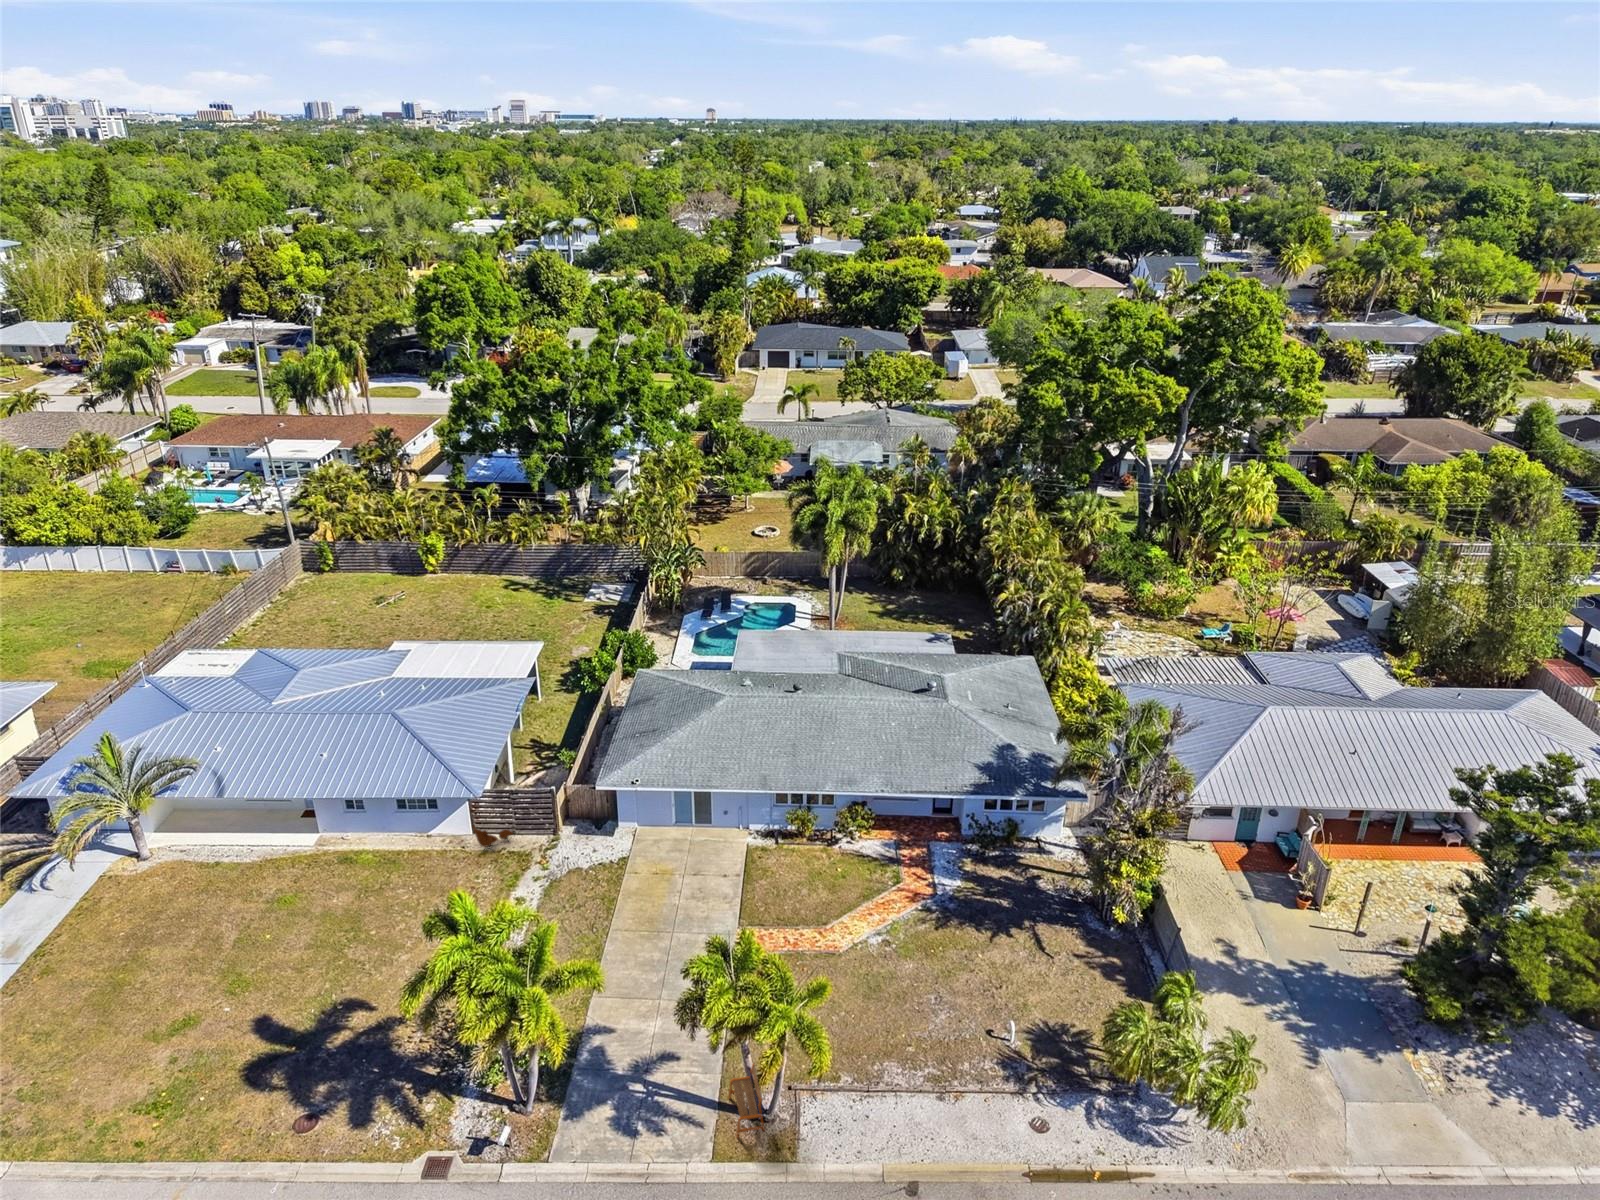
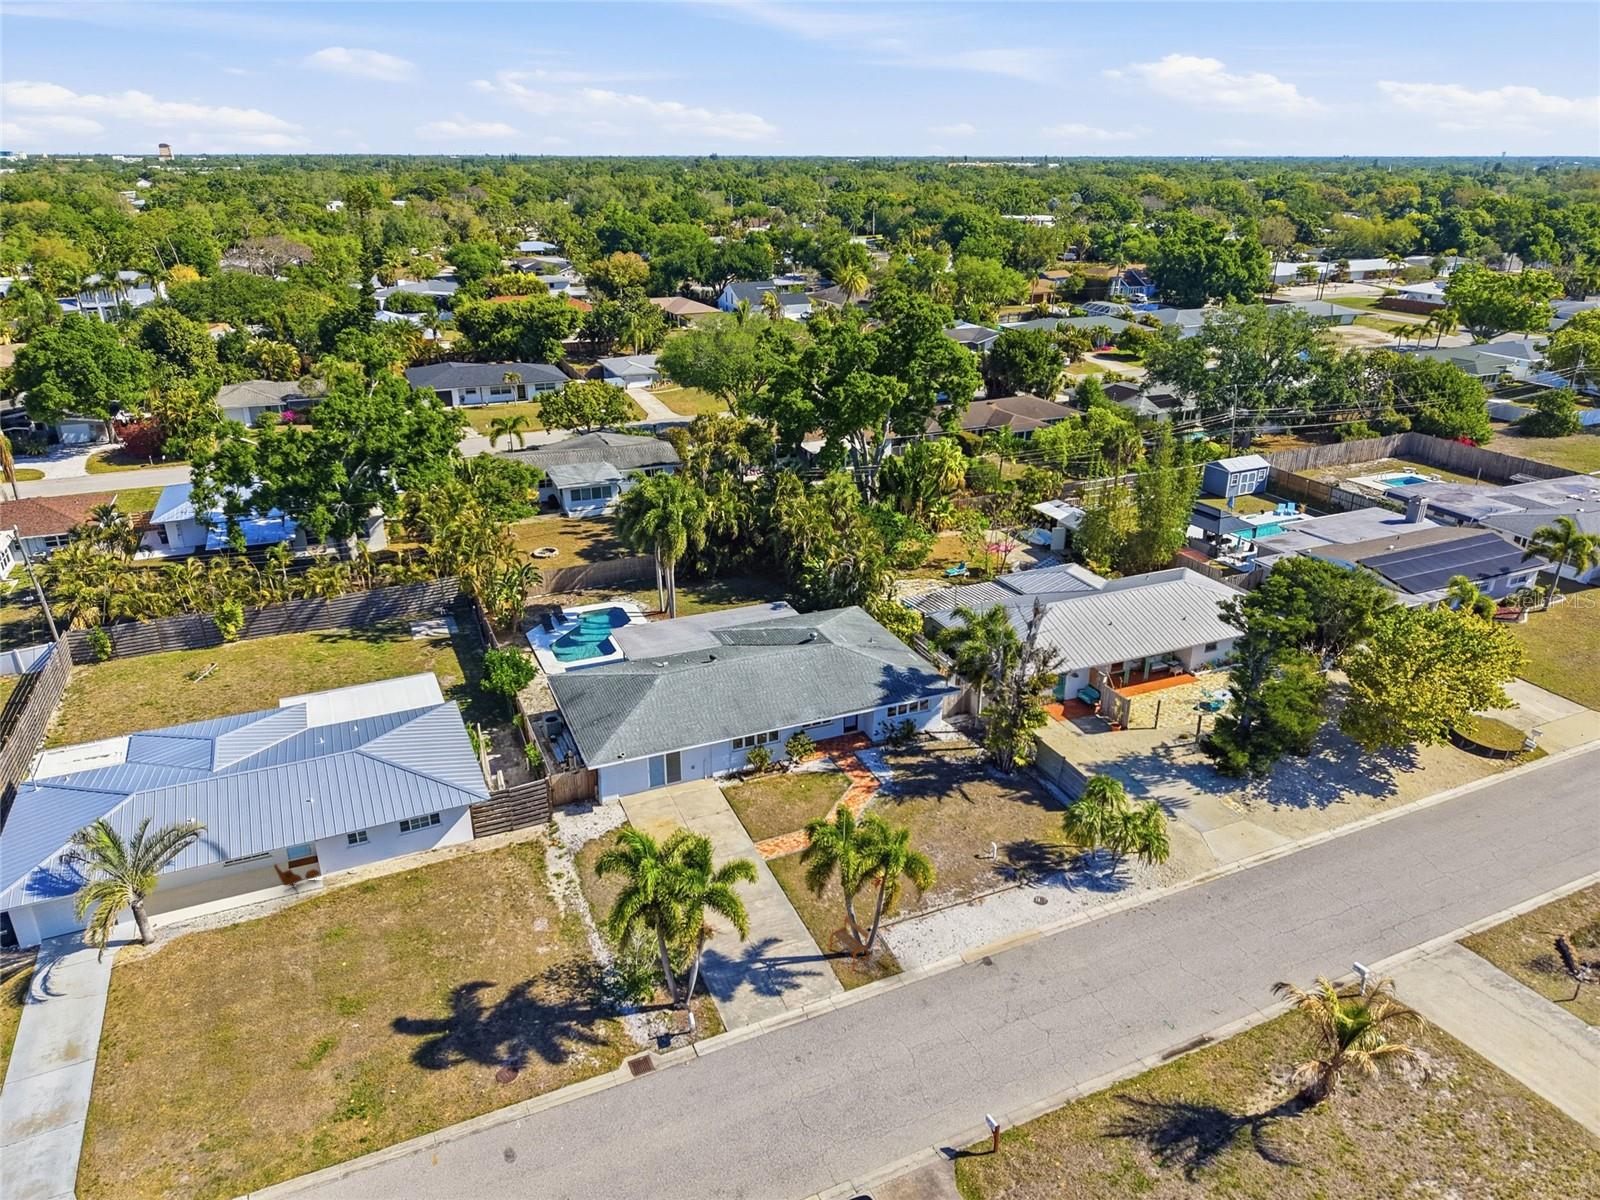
lounge chair: present [473,825,513,849] -> present [274,864,320,888]

